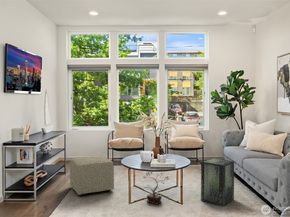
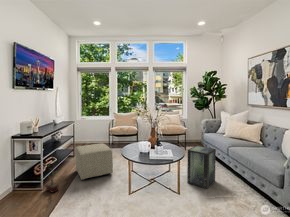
potted plant: present [144,172,168,204] -> present [44,161,60,193]

